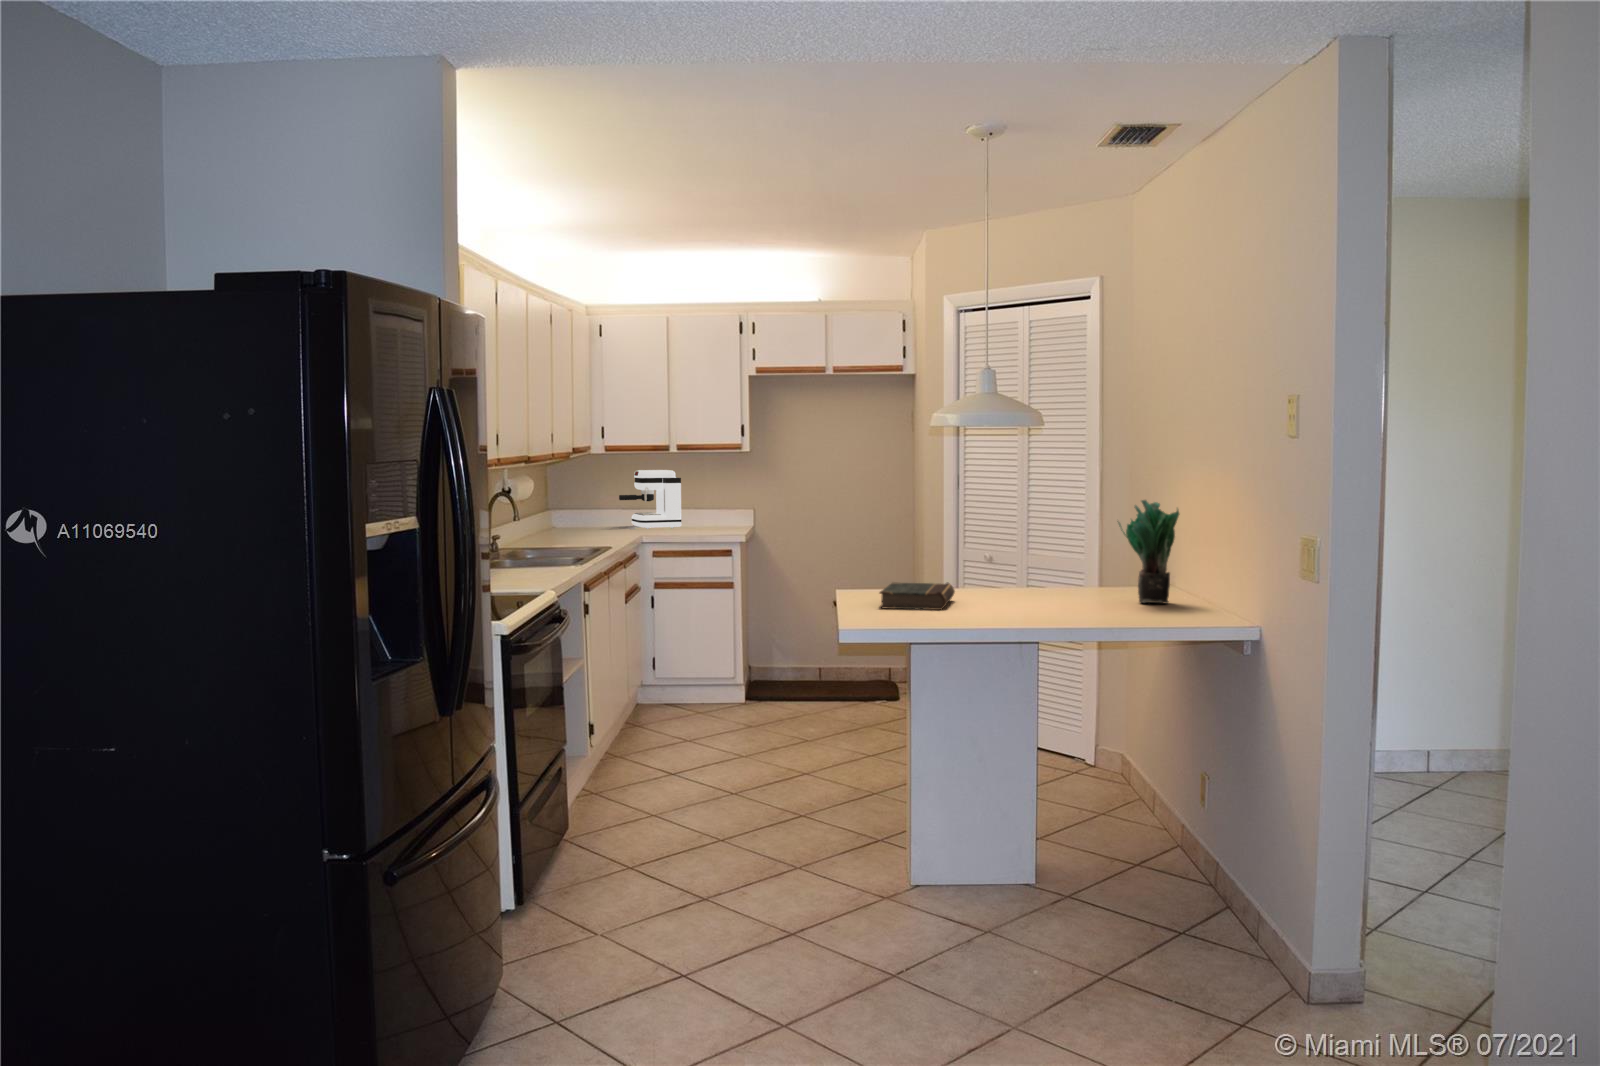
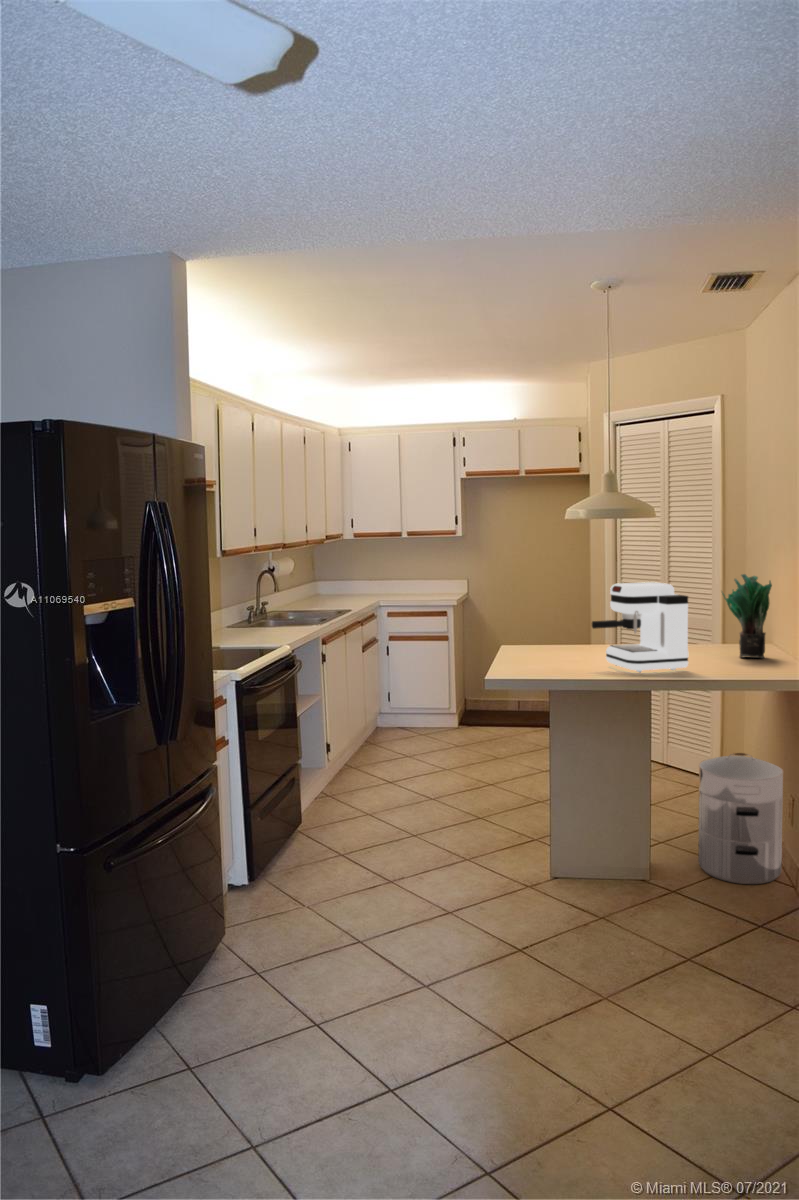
coffee maker: present [619,470,682,529] -> present [592,582,688,672]
book: present [880,582,955,610] -> none [526,640,590,663]
waste bin: none [1089,721,1192,883] -> present [698,753,783,884]

